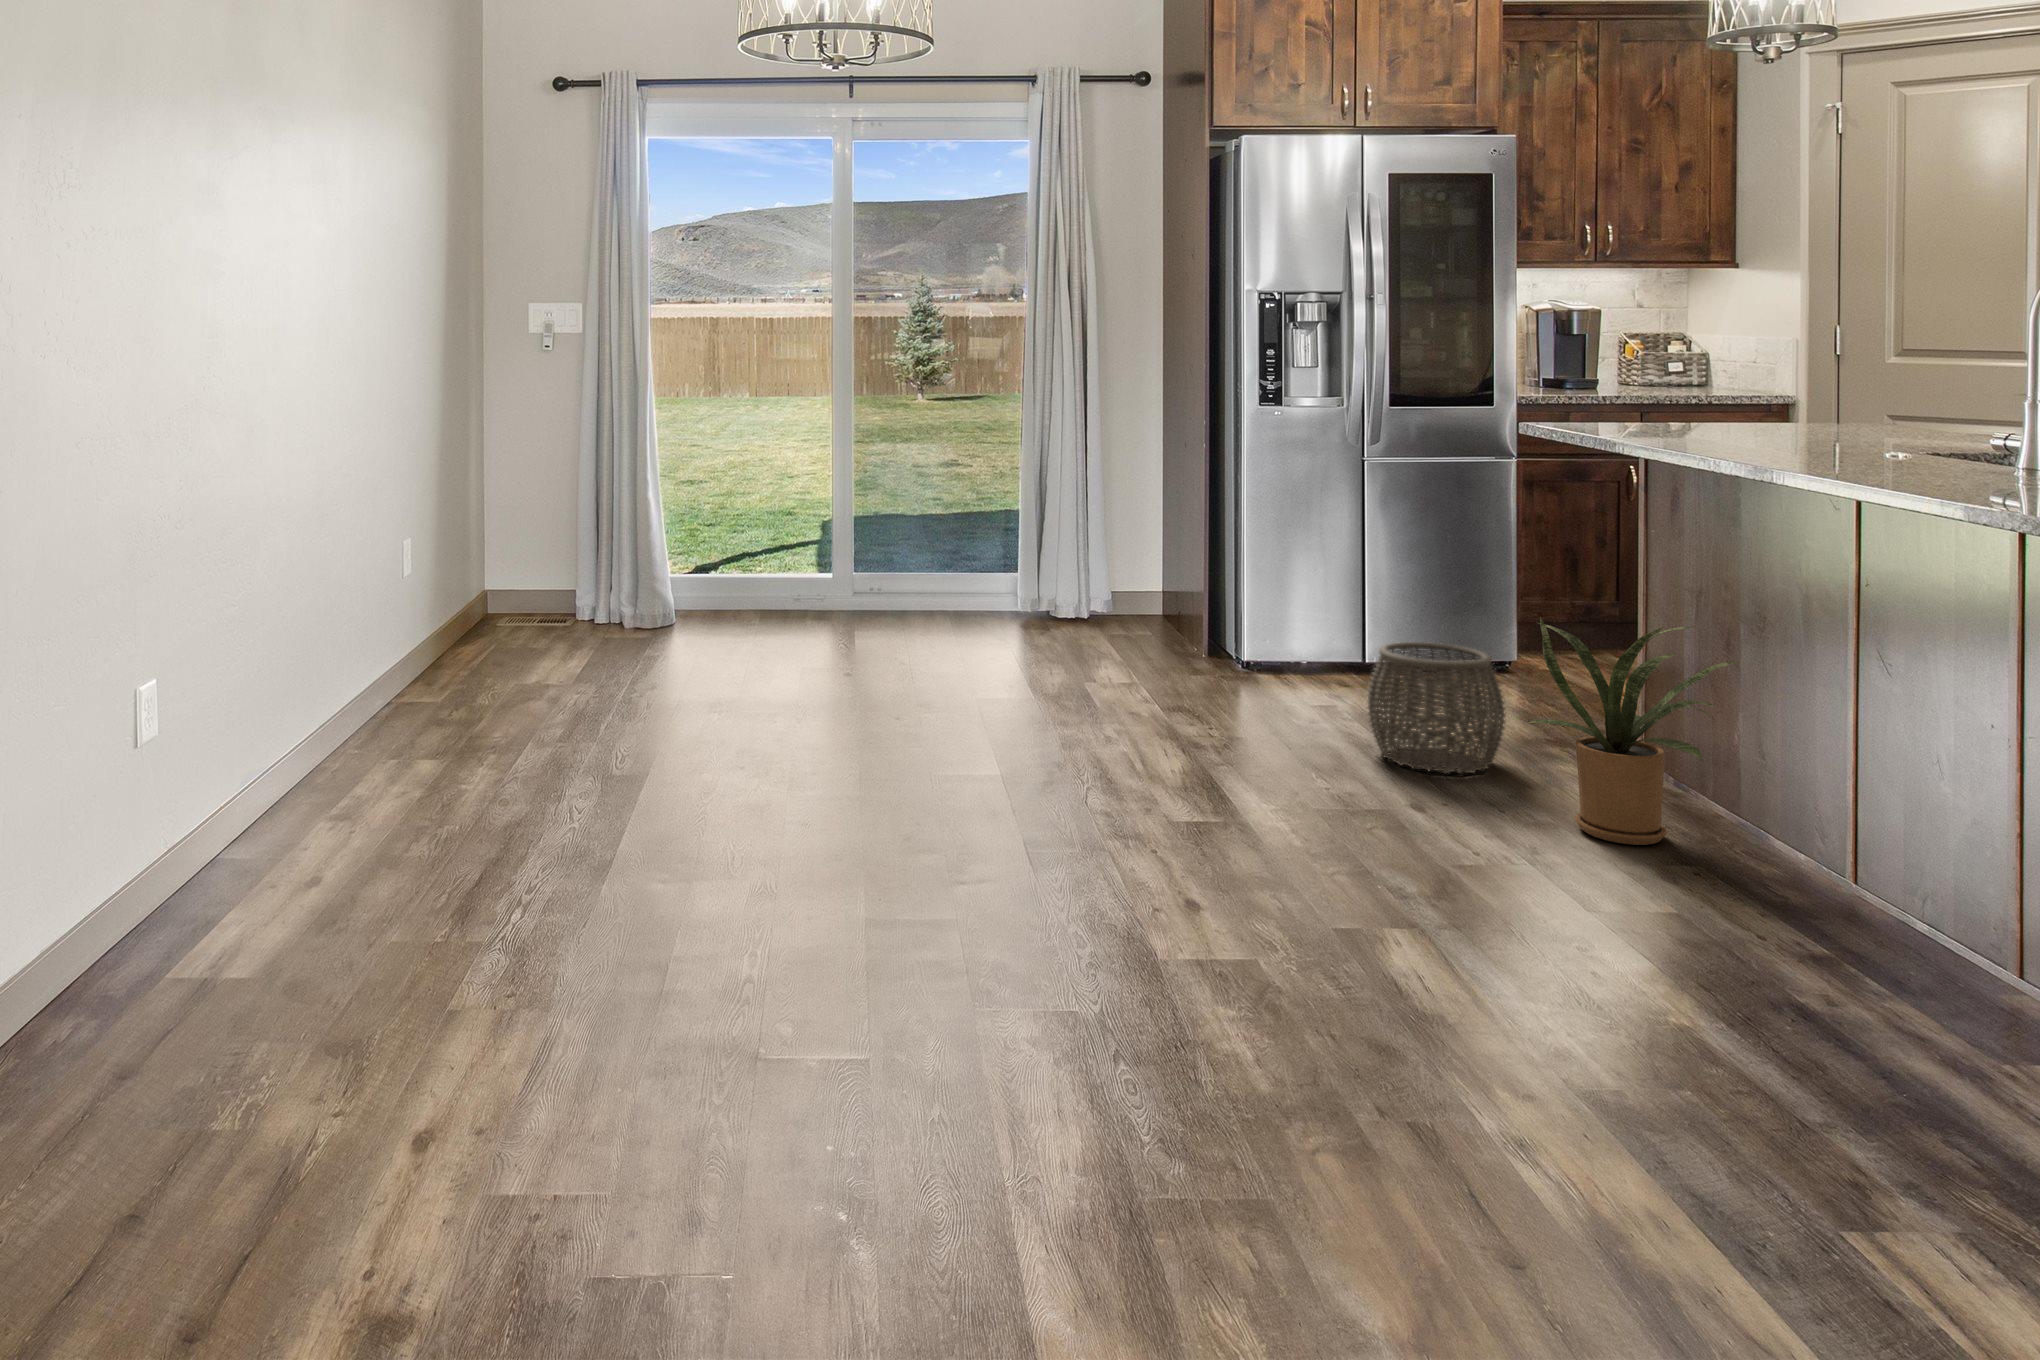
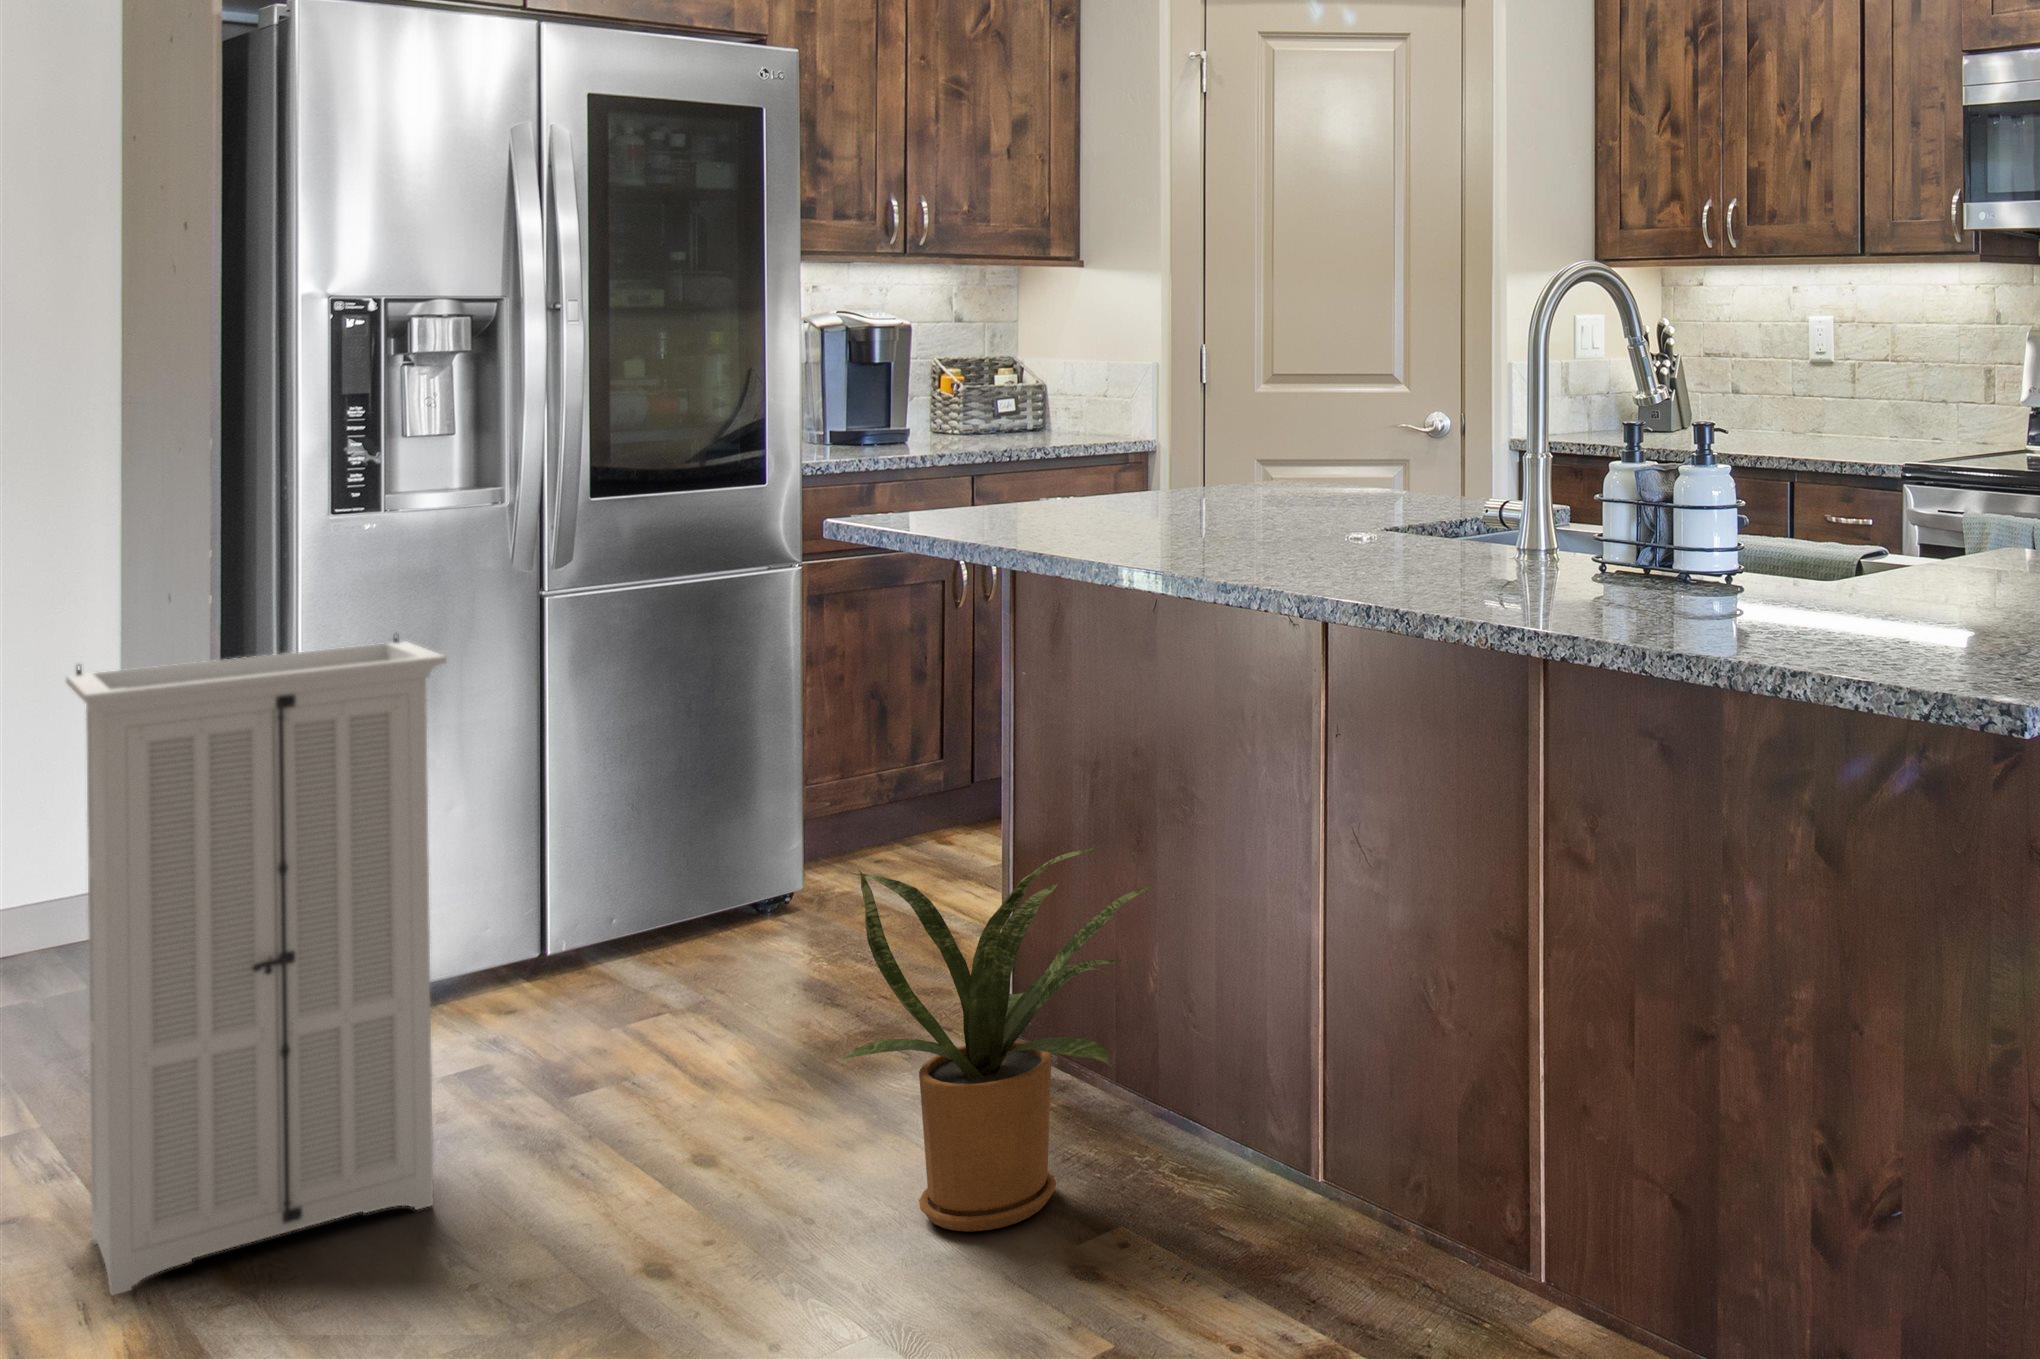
storage cabinet: none [1155,461,1318,753] -> present [66,637,447,1295]
woven basket: present [1367,642,1506,774] -> none [549,923,800,1179]

